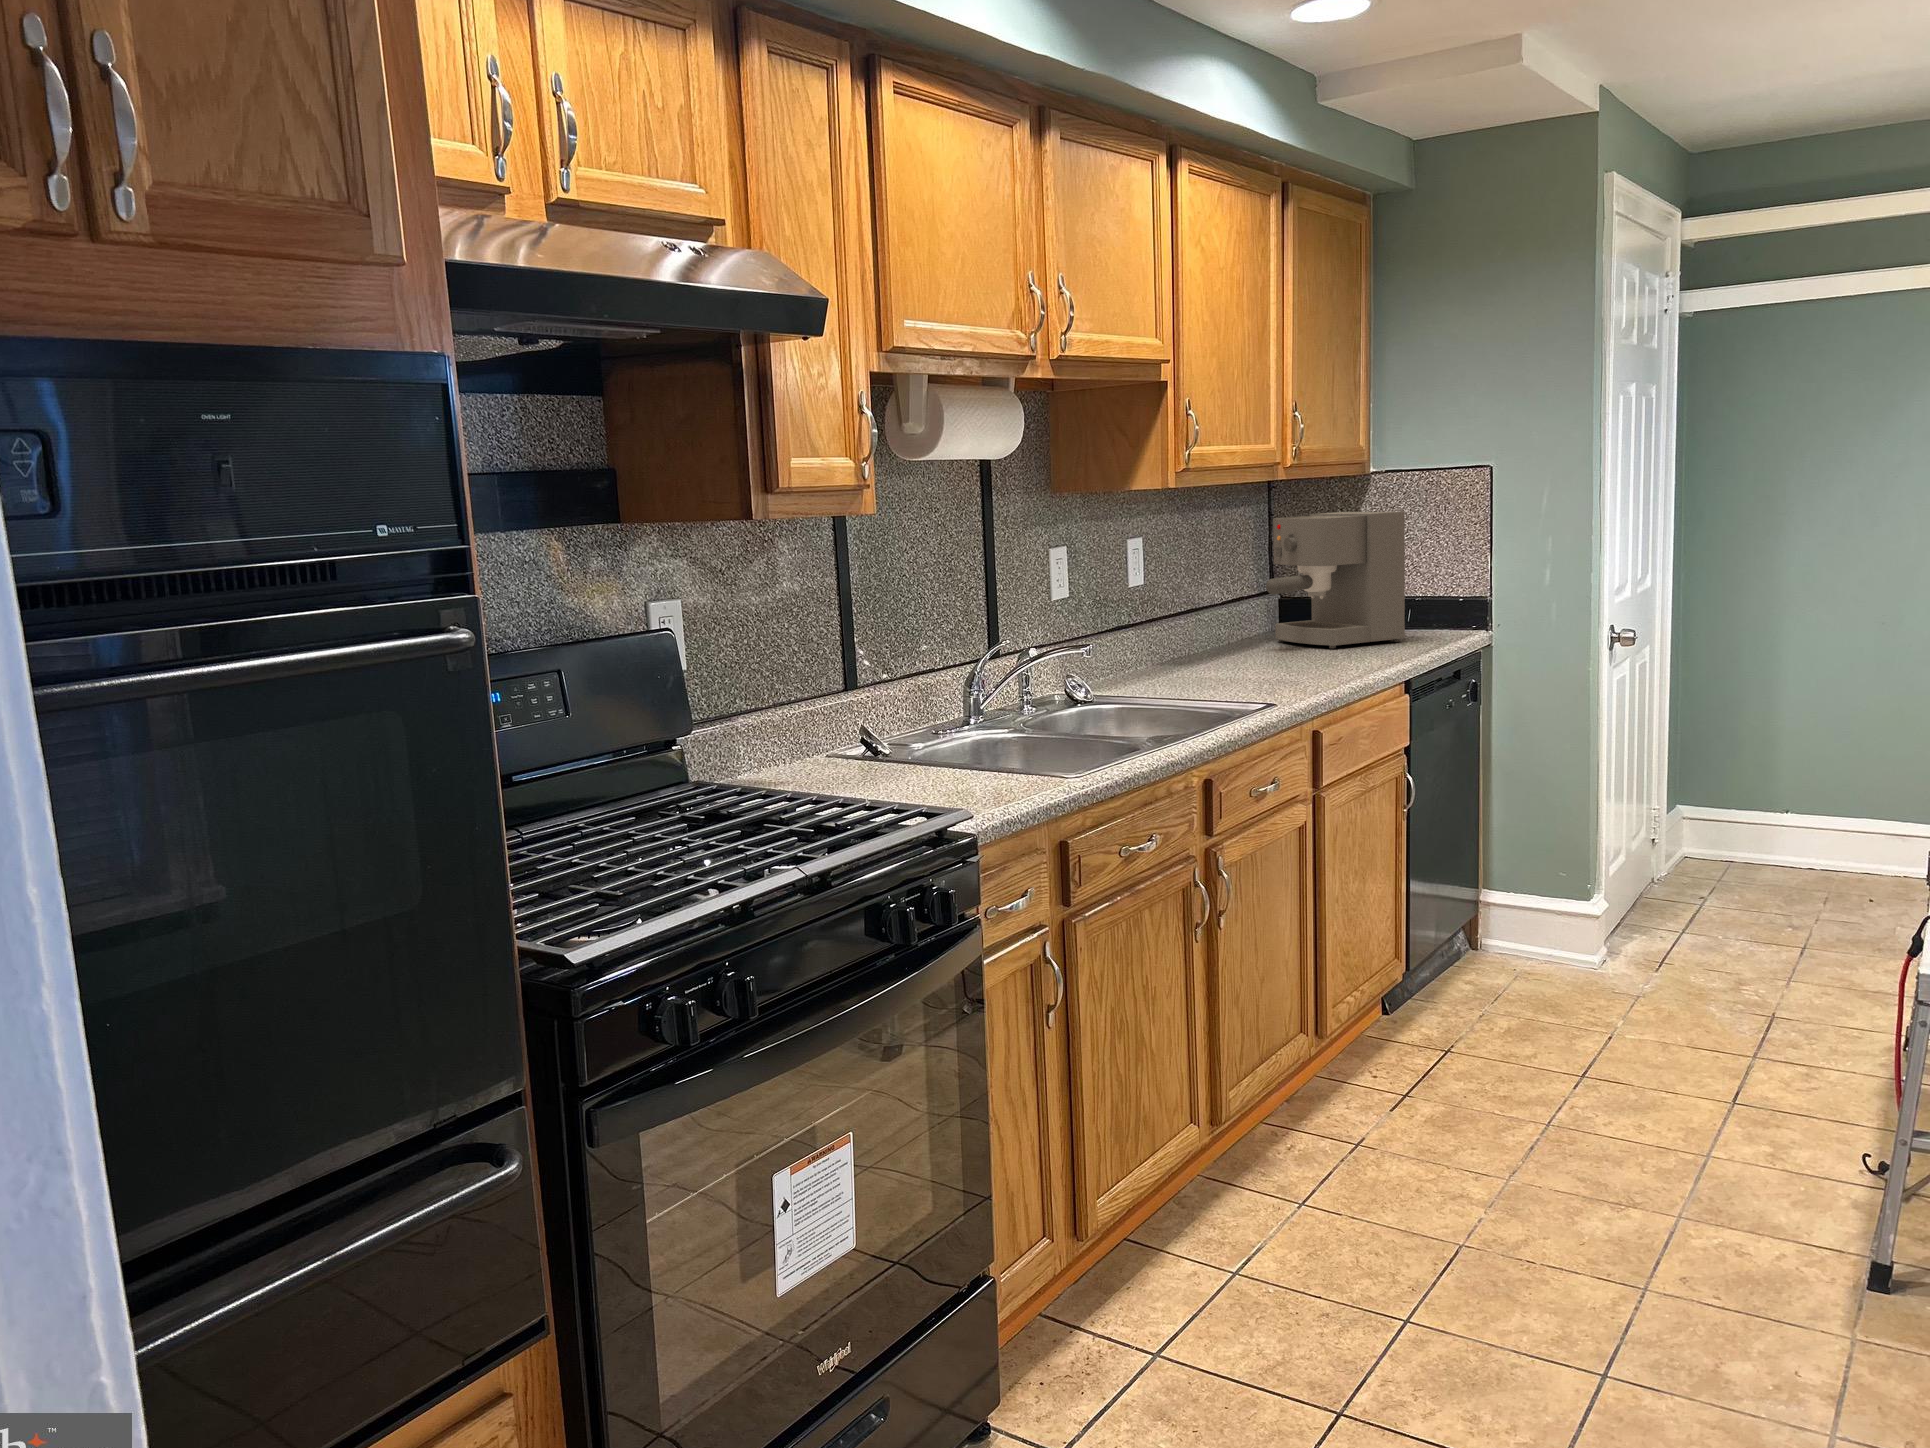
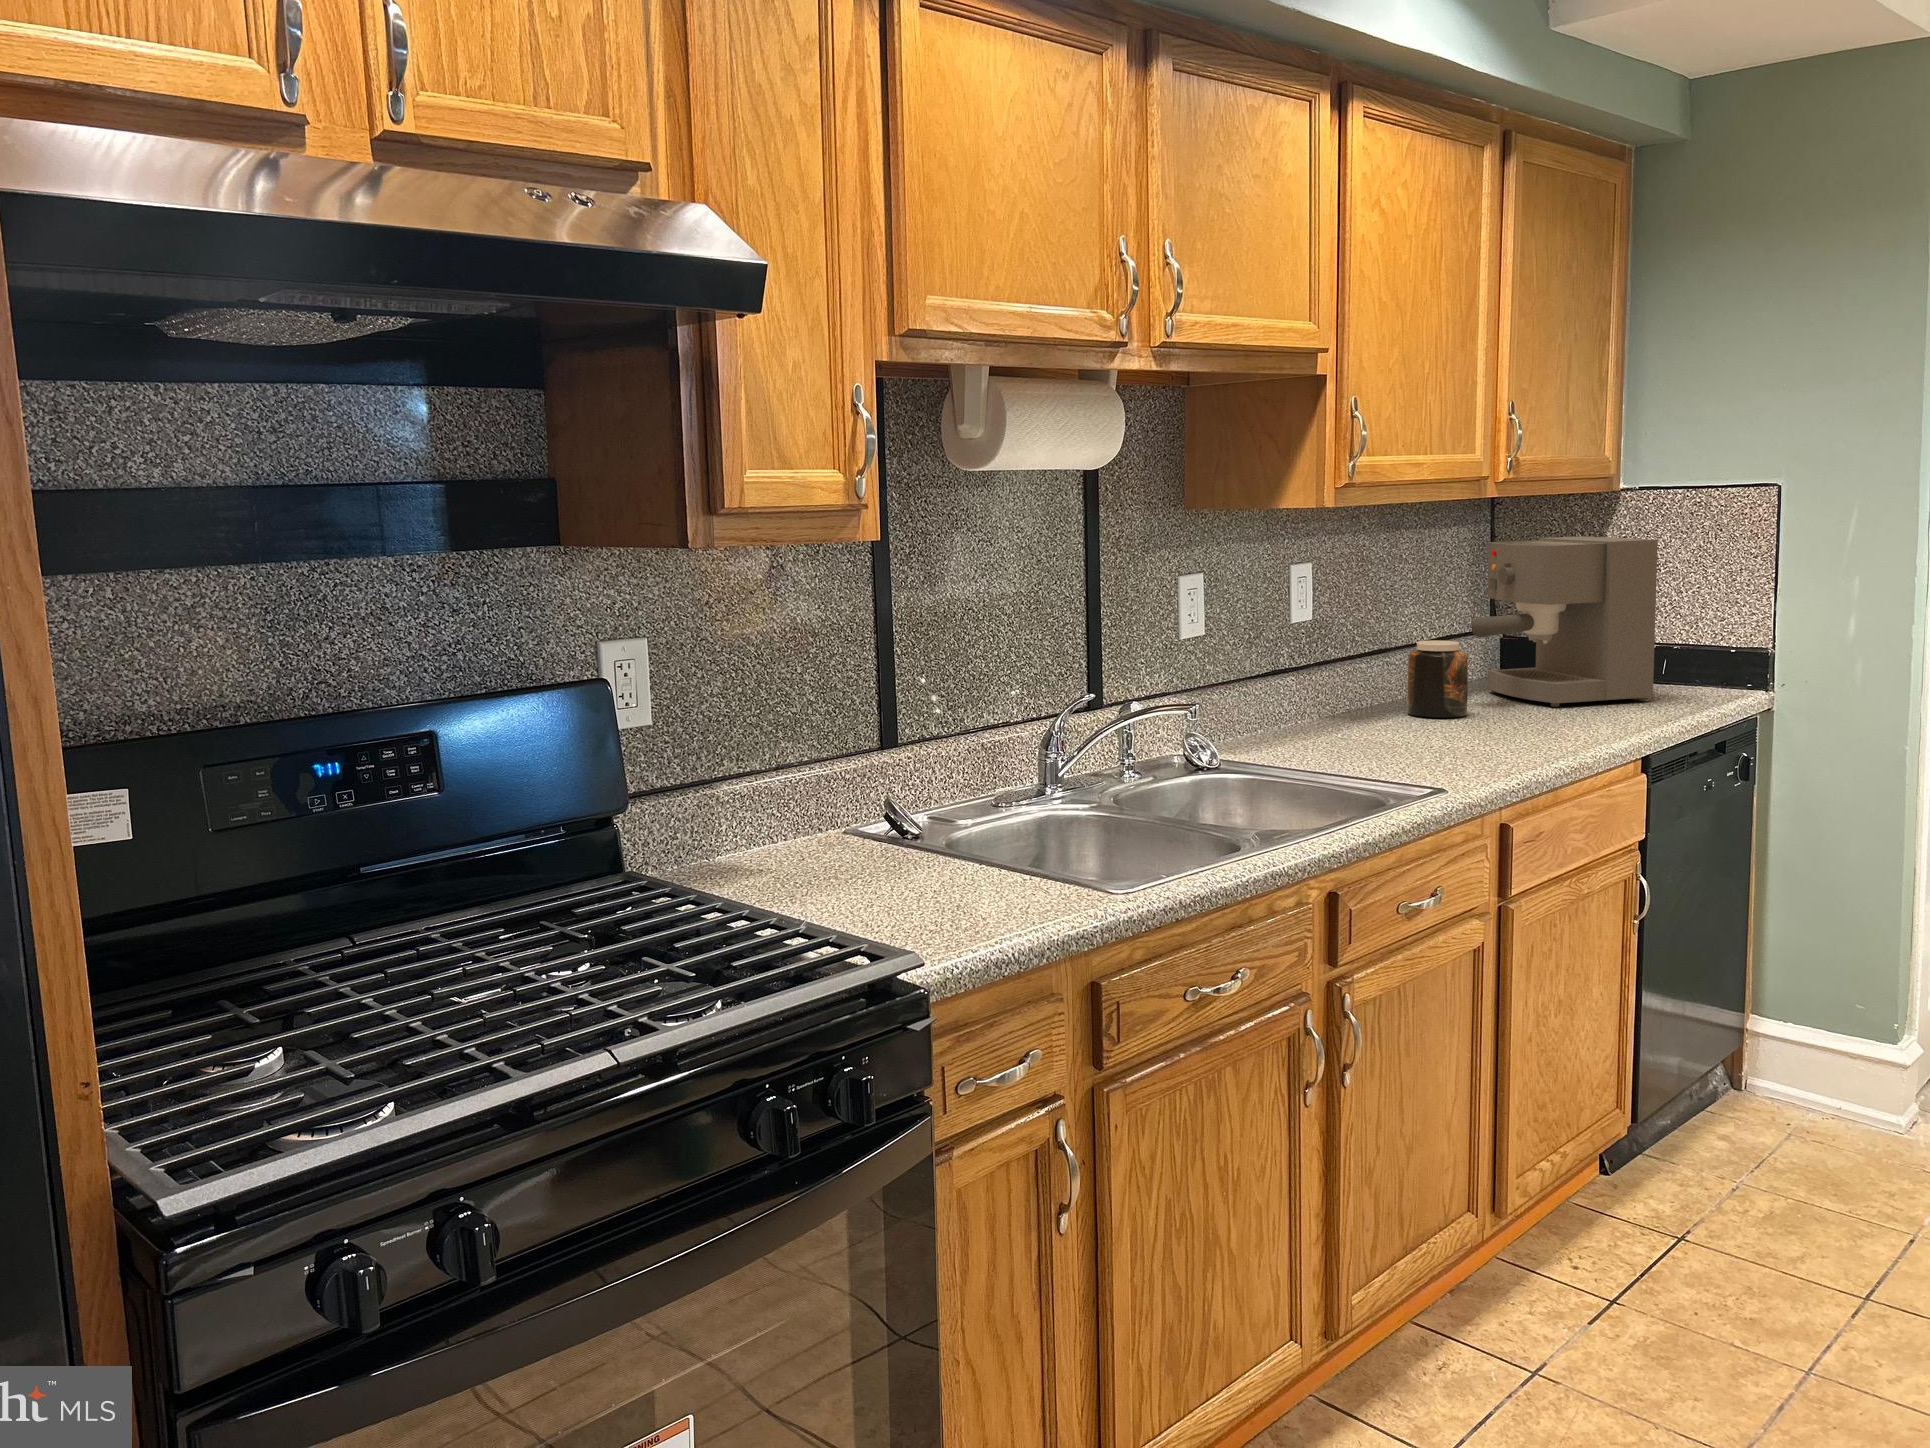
jar: none [1220,598,1268,660] -> present [1407,640,1468,718]

